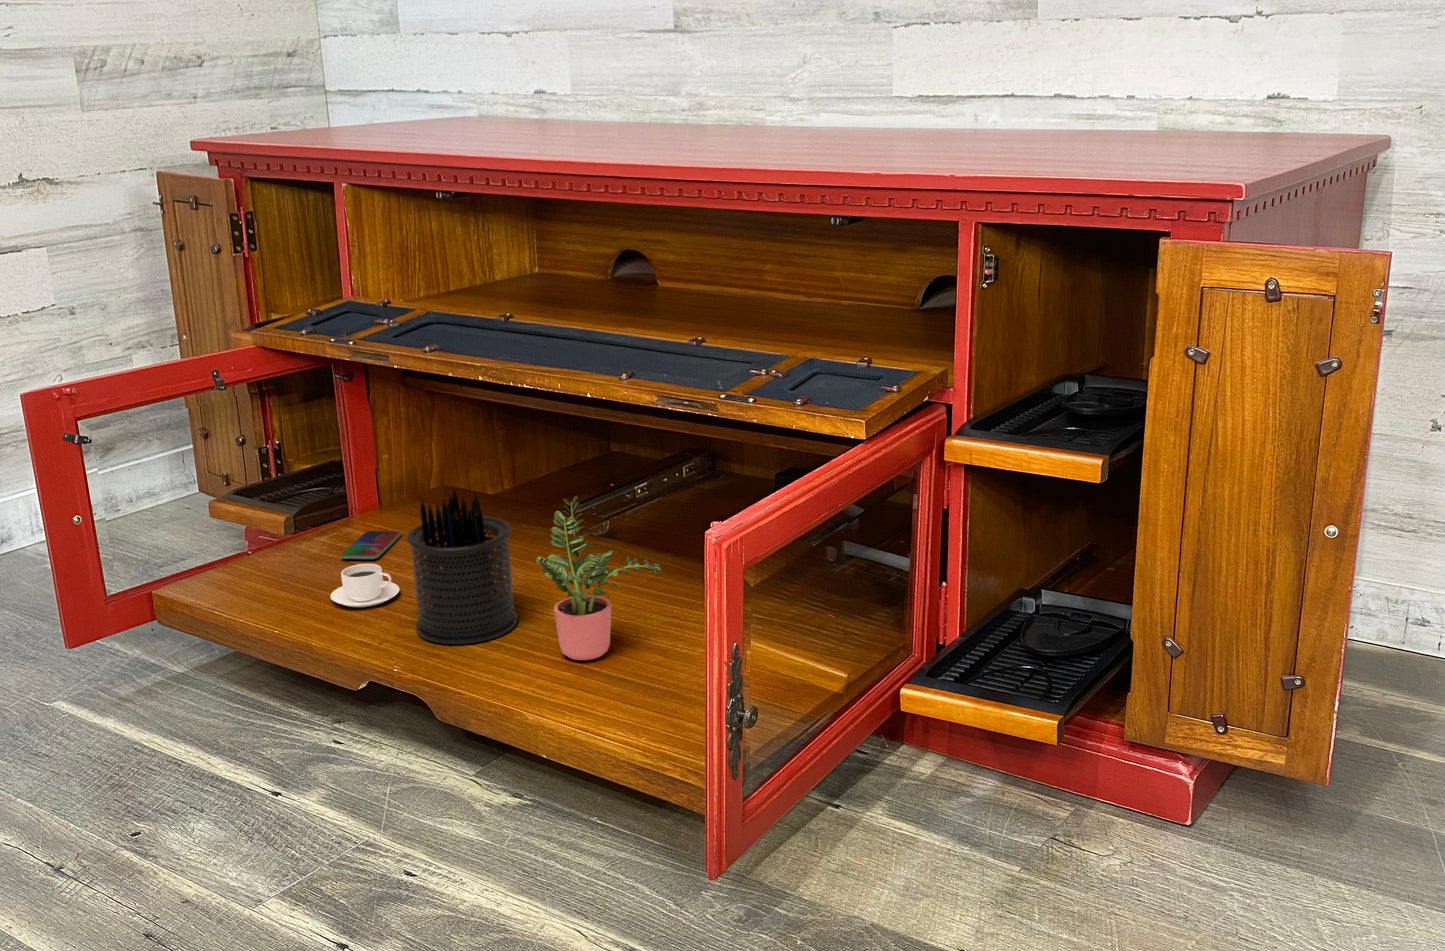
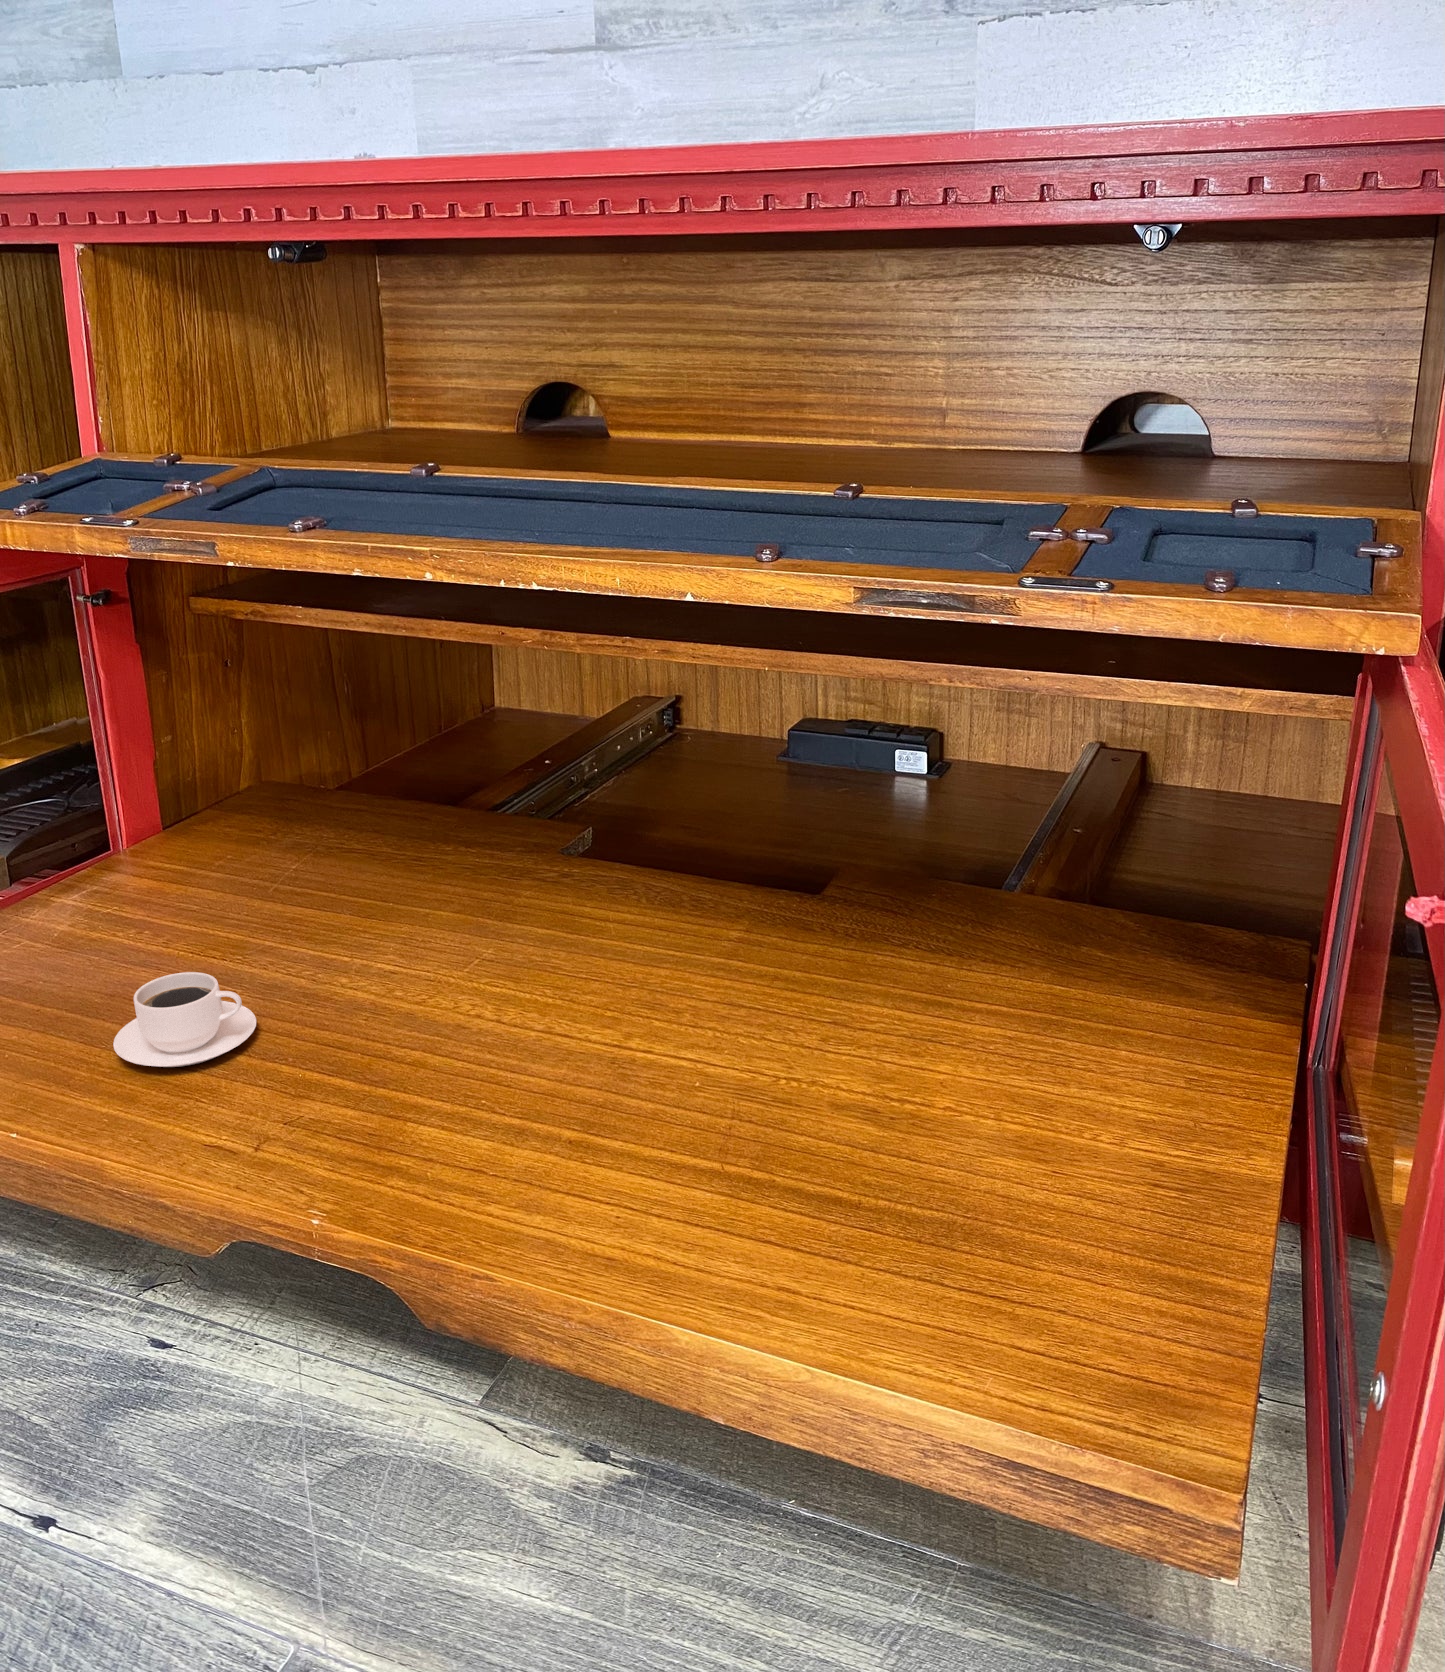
pen holder: present [407,488,518,644] -> none [299,814,532,1148]
potted plant: present [536,496,661,660] -> none [640,820,873,1165]
smartphone: present [341,531,401,559] -> none [110,890,215,955]

